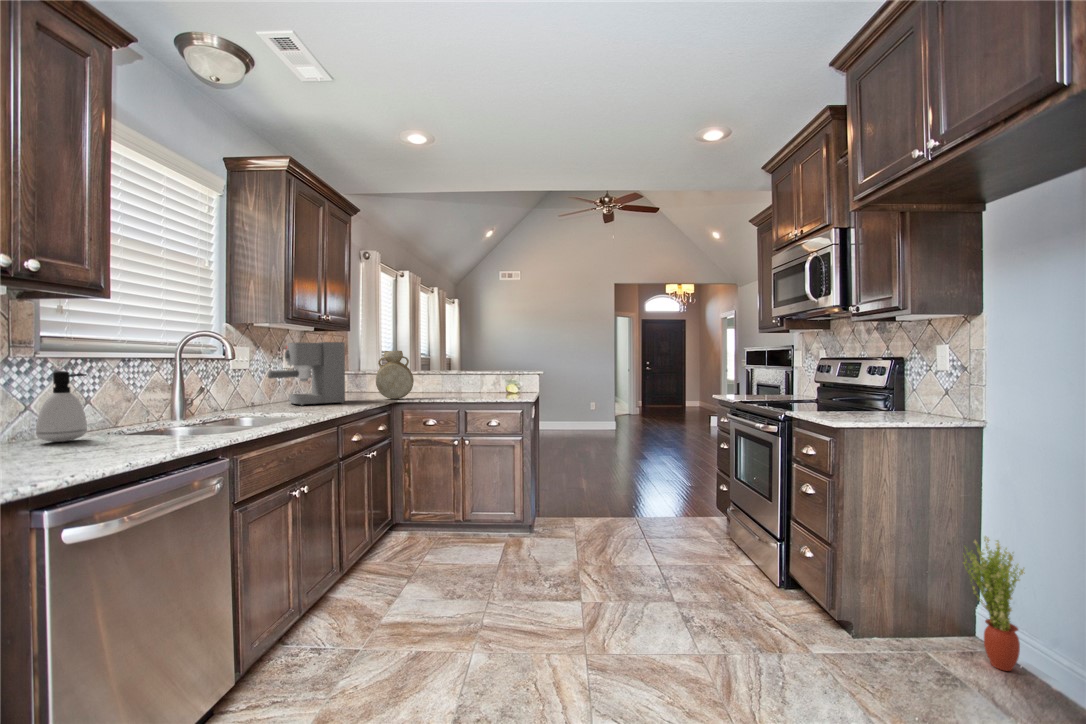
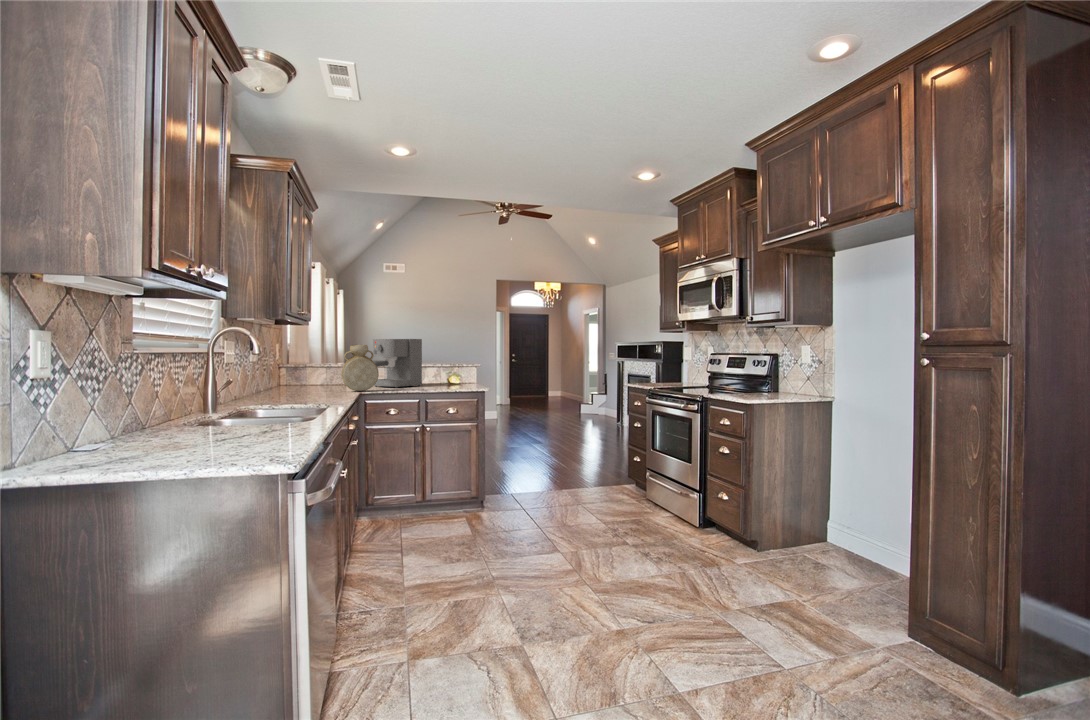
coffee maker: present [268,342,345,406] -> present [373,339,422,388]
soap dispenser: present [36,371,87,442] -> none [137,365,182,432]
potted plant: present [963,537,1024,671] -> none [822,473,859,559]

